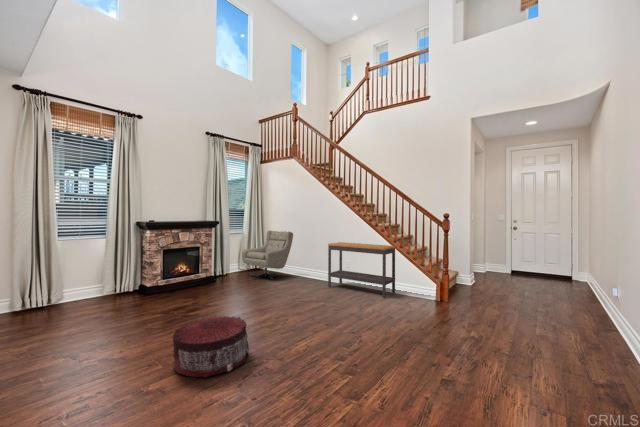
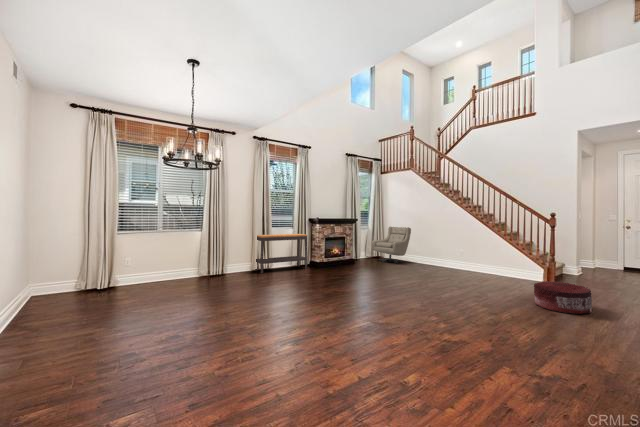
console table: present [328,242,395,298] -> present [255,234,307,273]
pouf: present [173,316,249,377] -> present [534,281,592,314]

